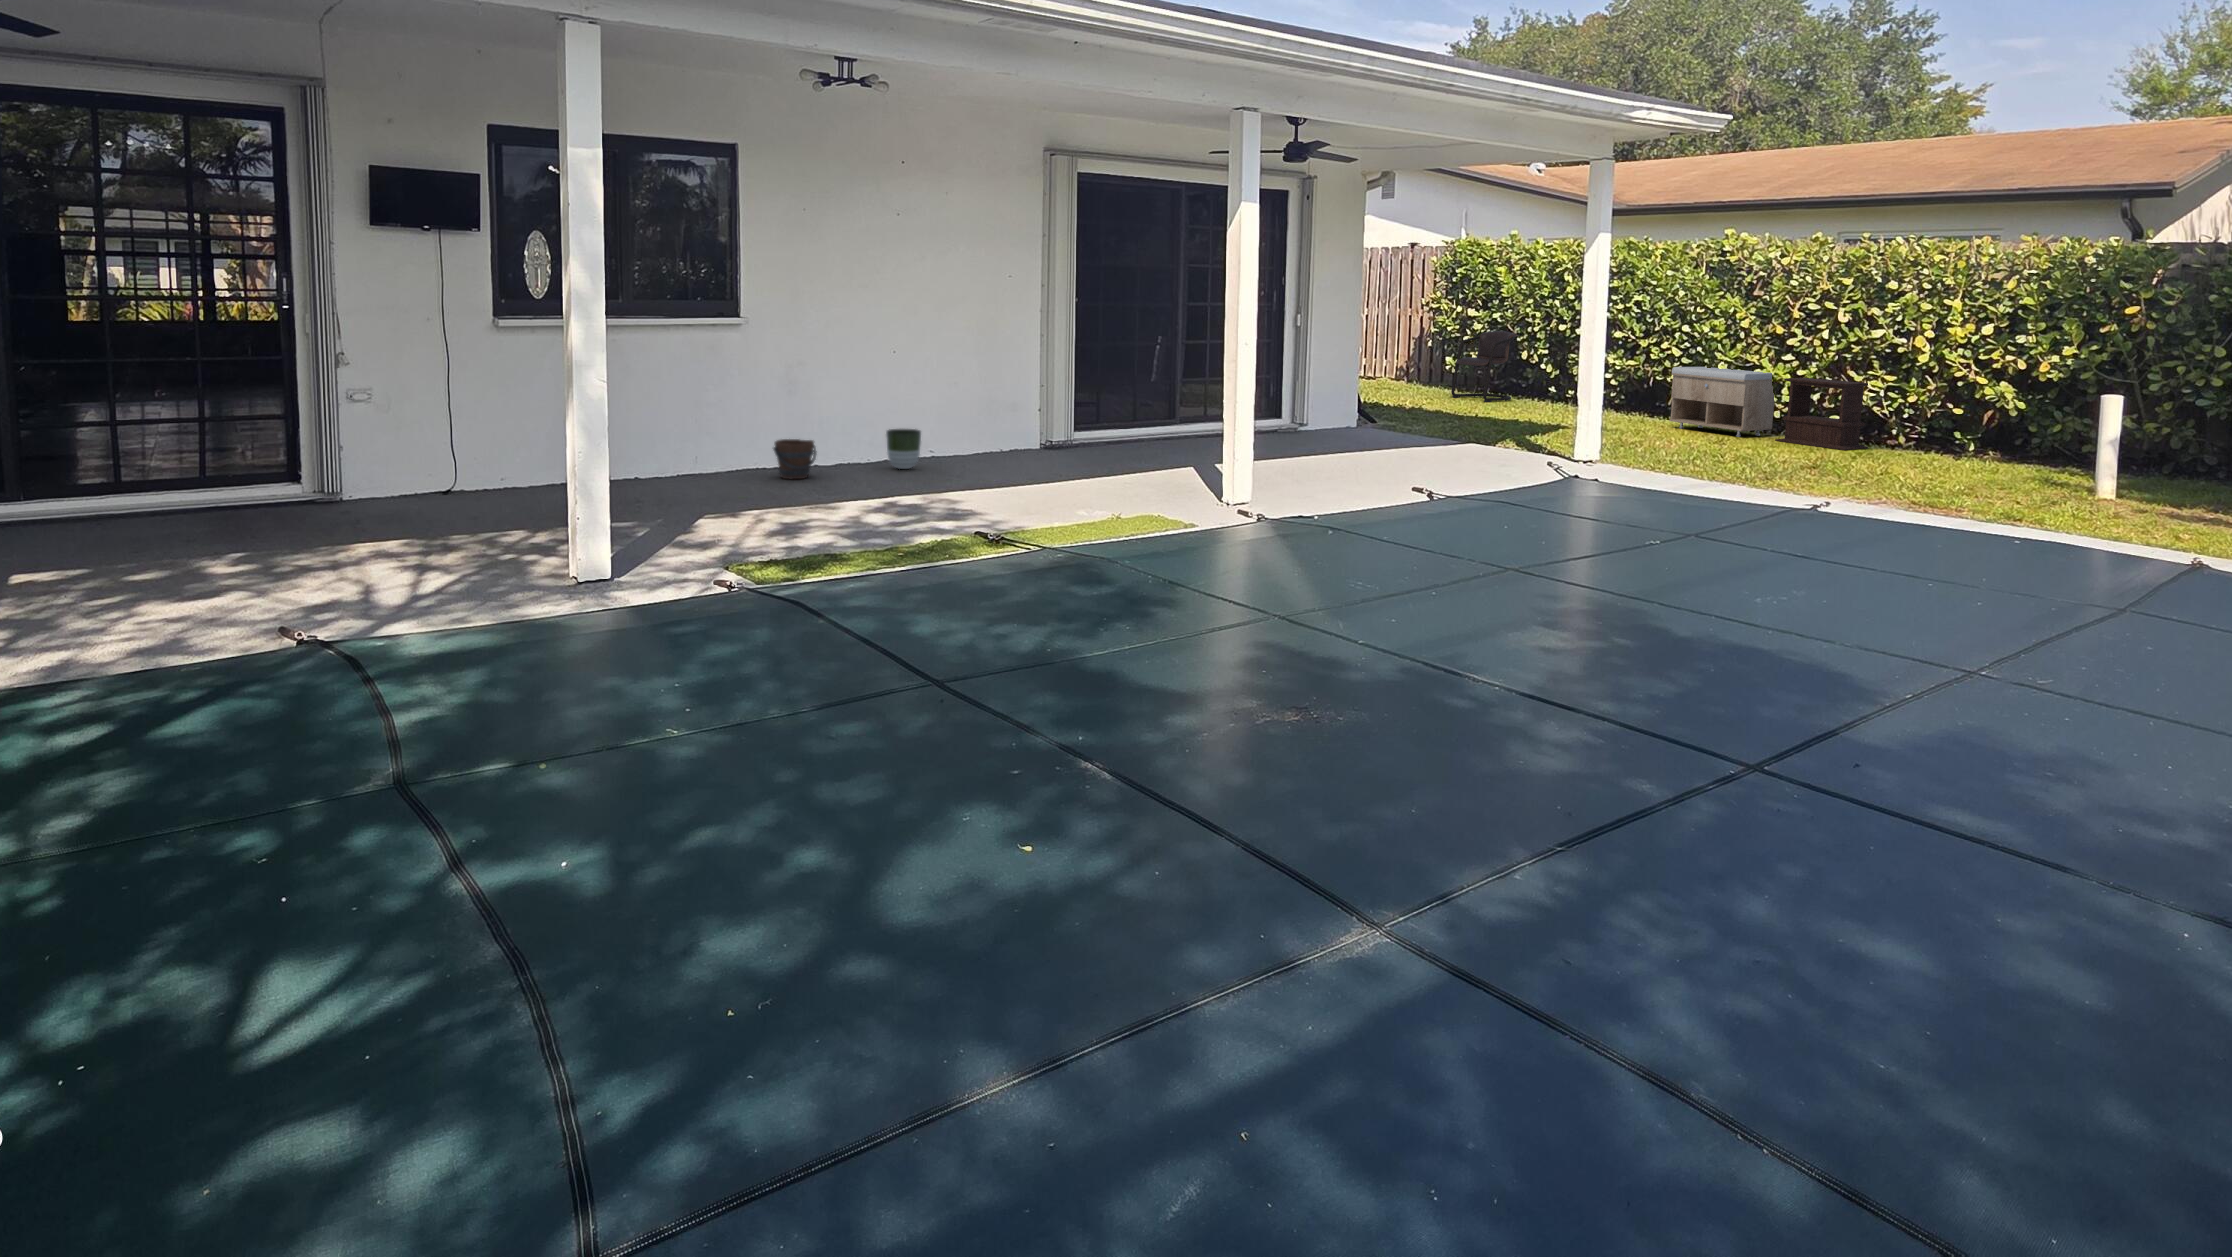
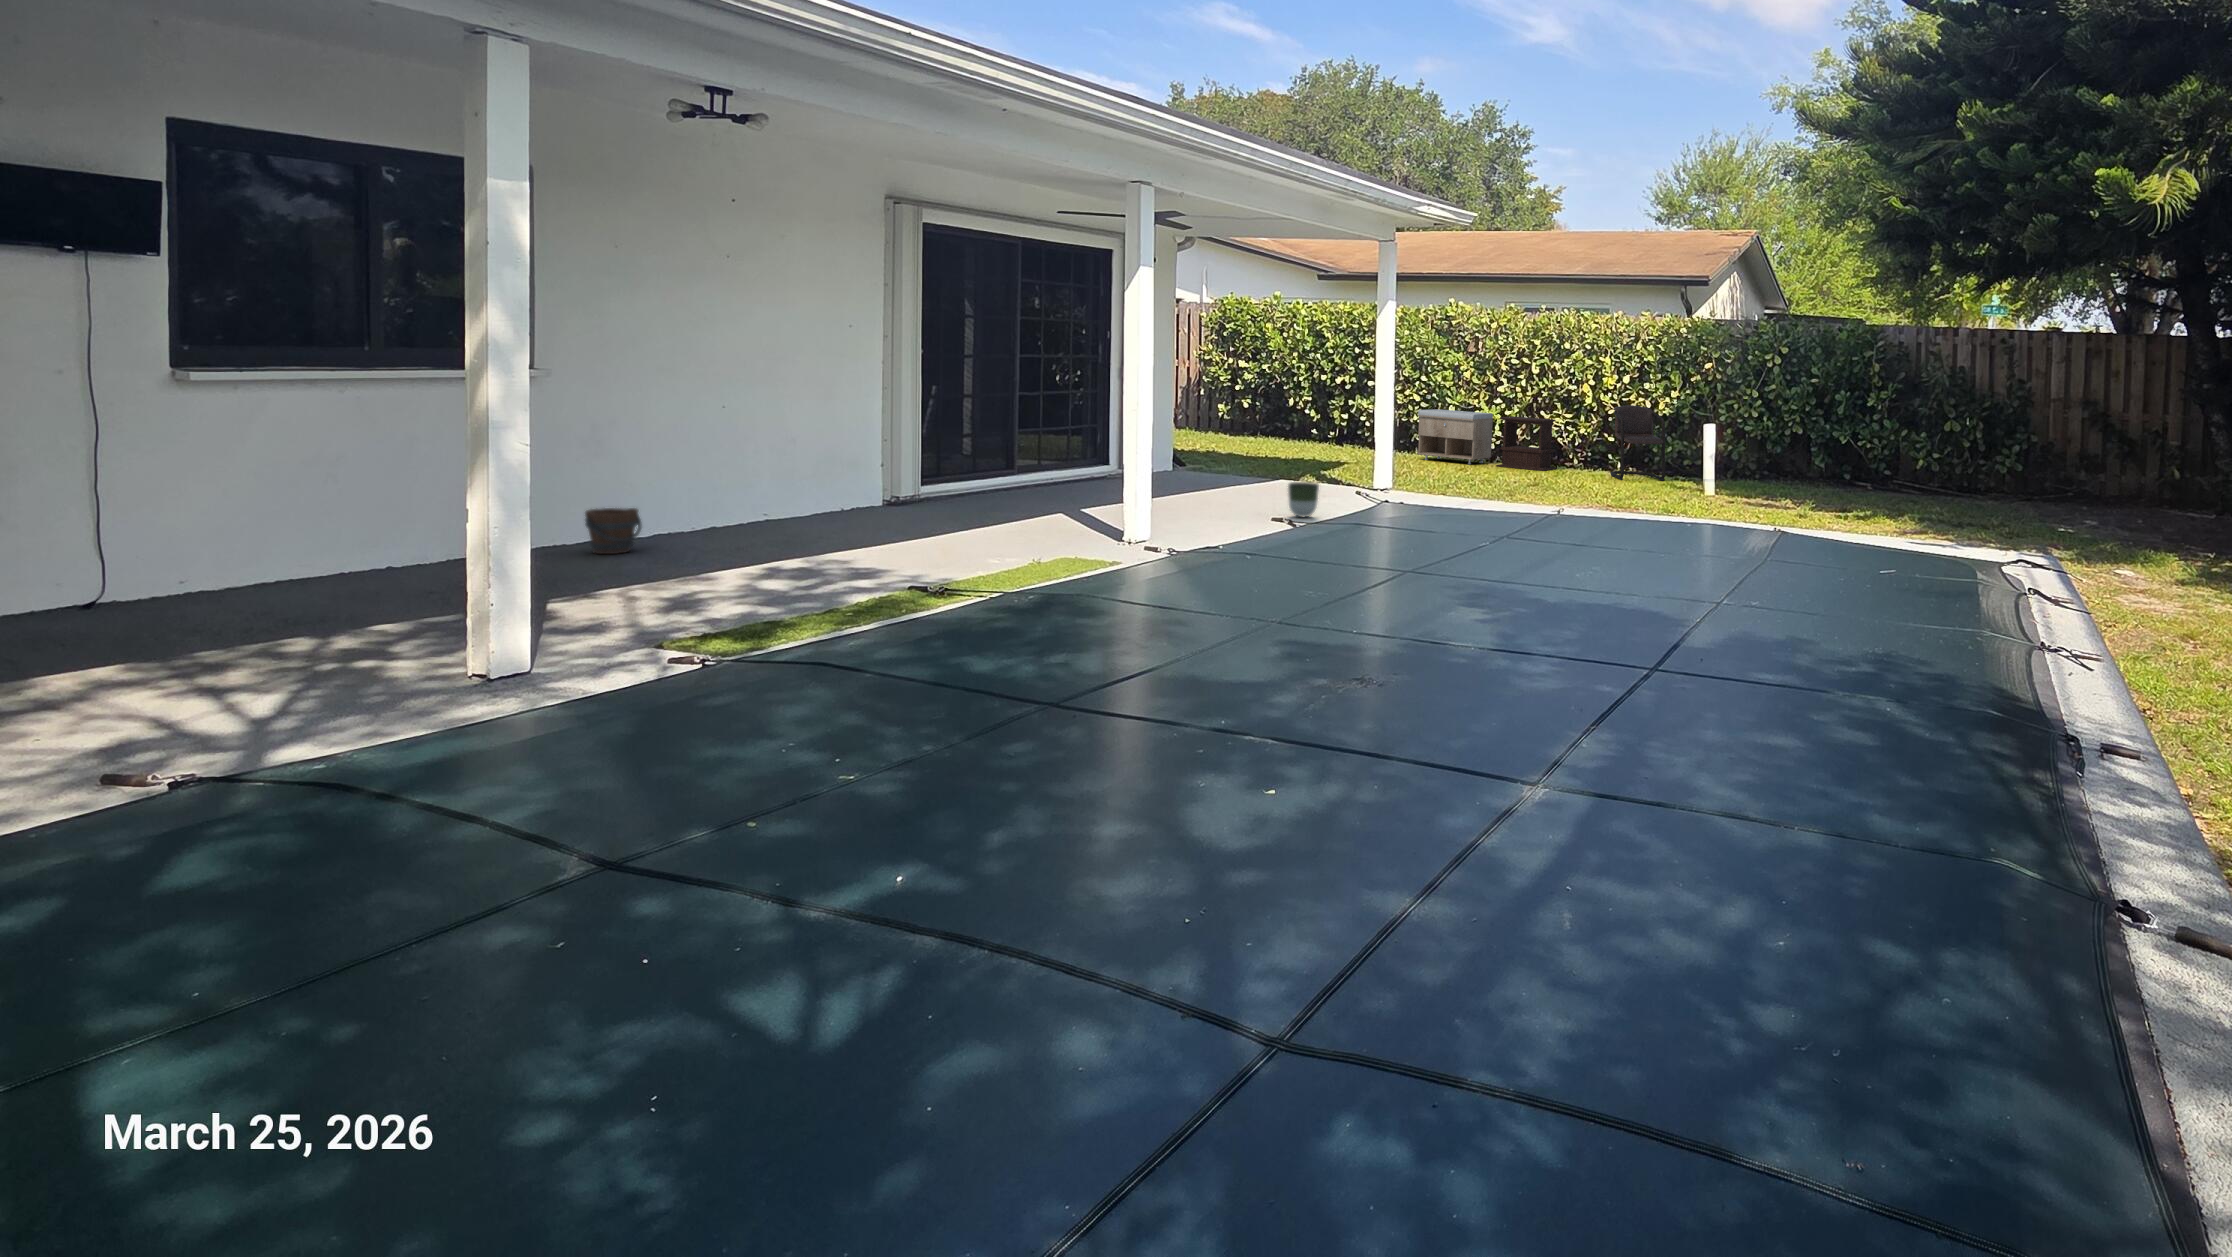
chair: present [1451,331,1516,402] -> present [1610,405,1665,481]
planter: present [886,429,921,469] -> present [1288,482,1319,517]

